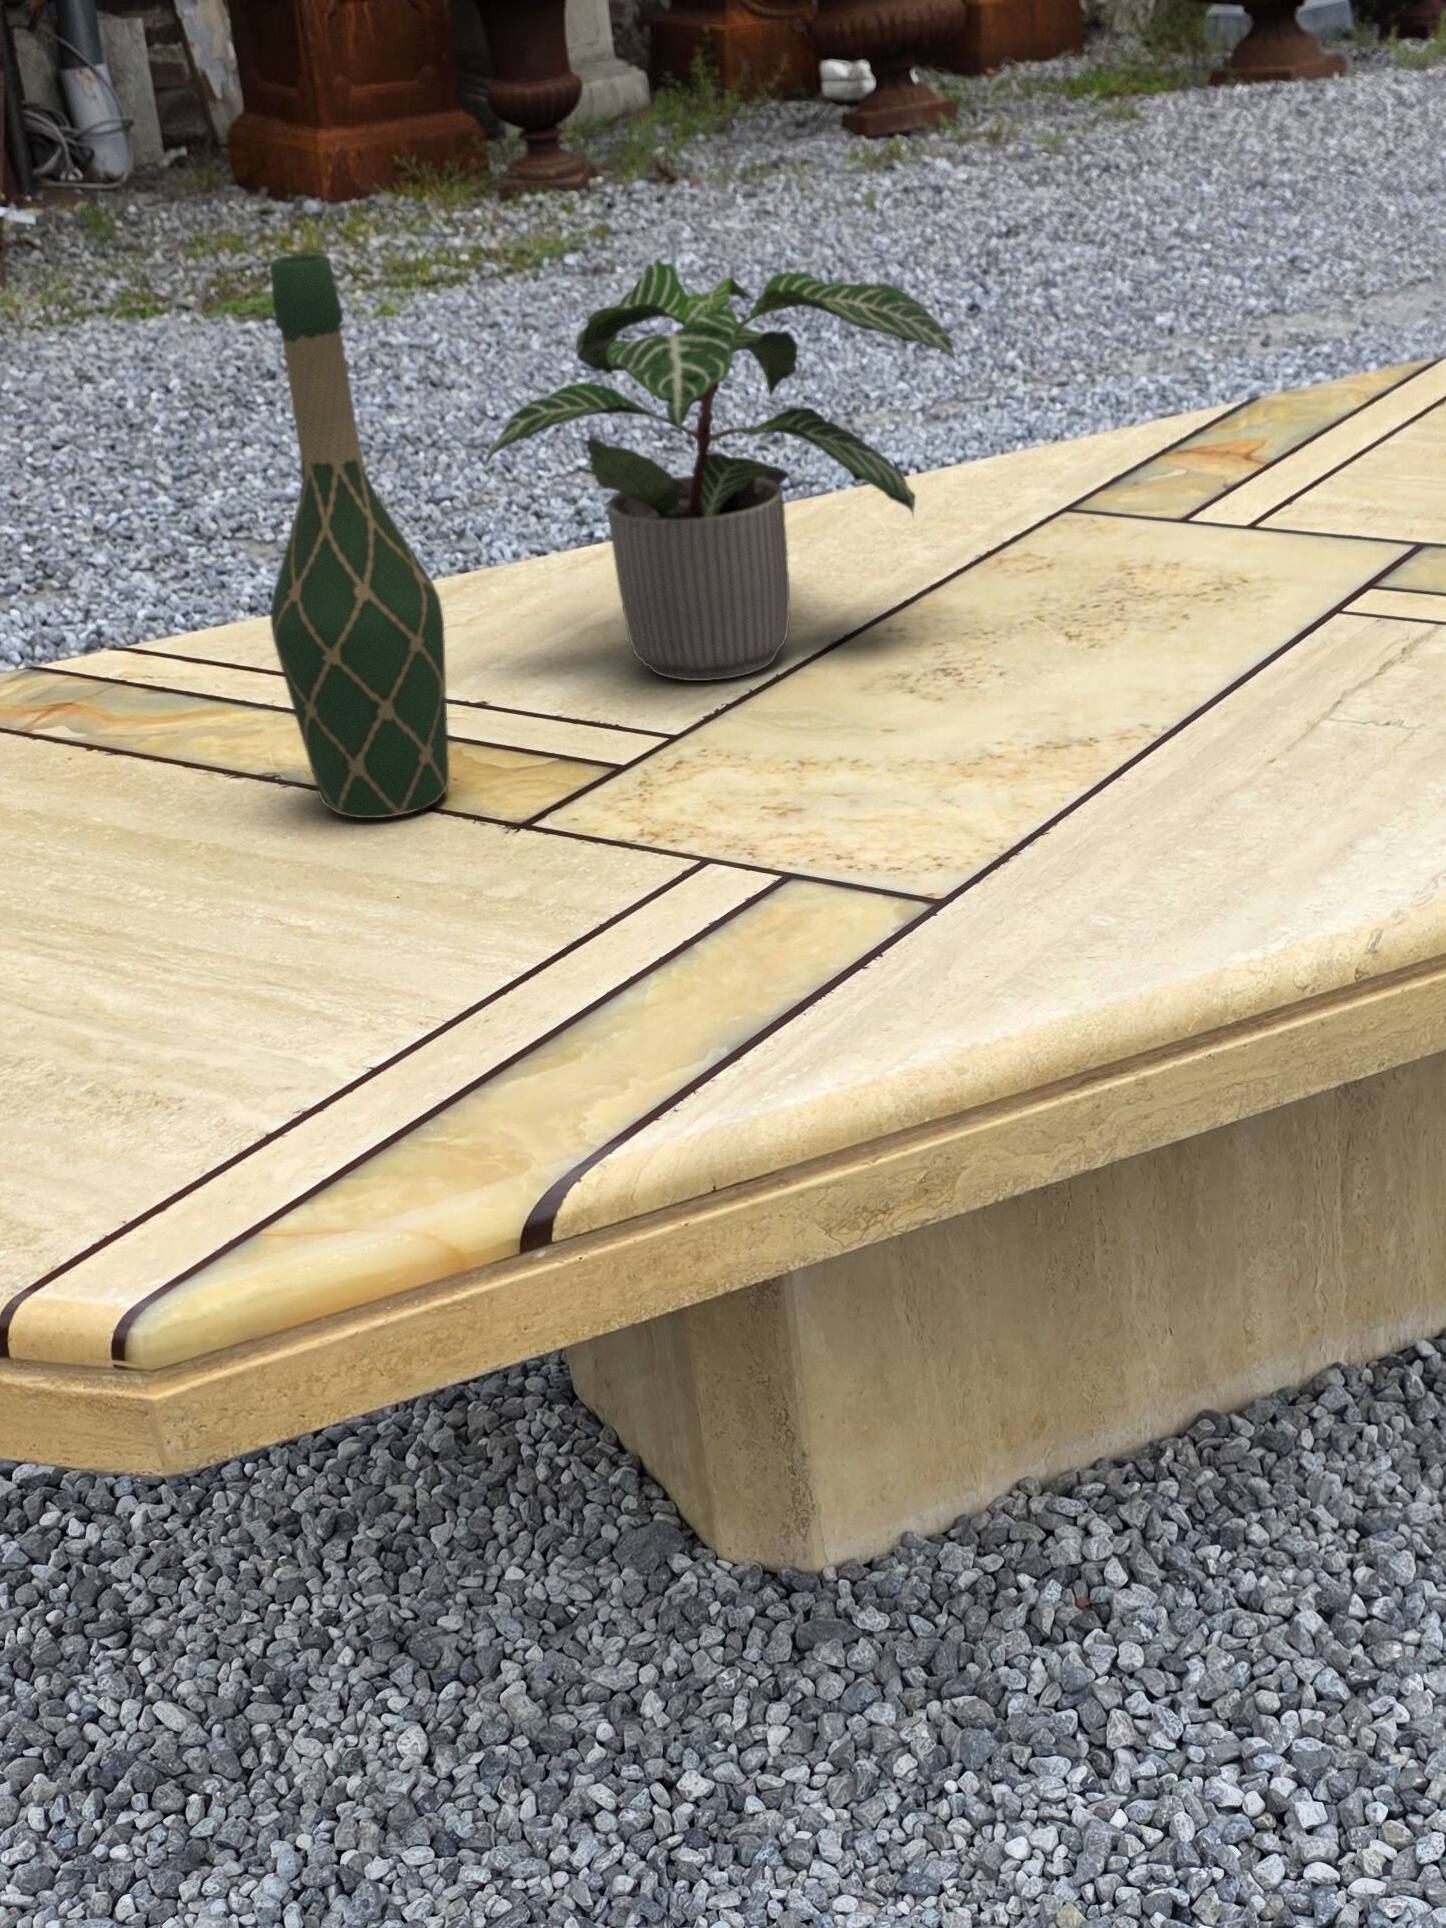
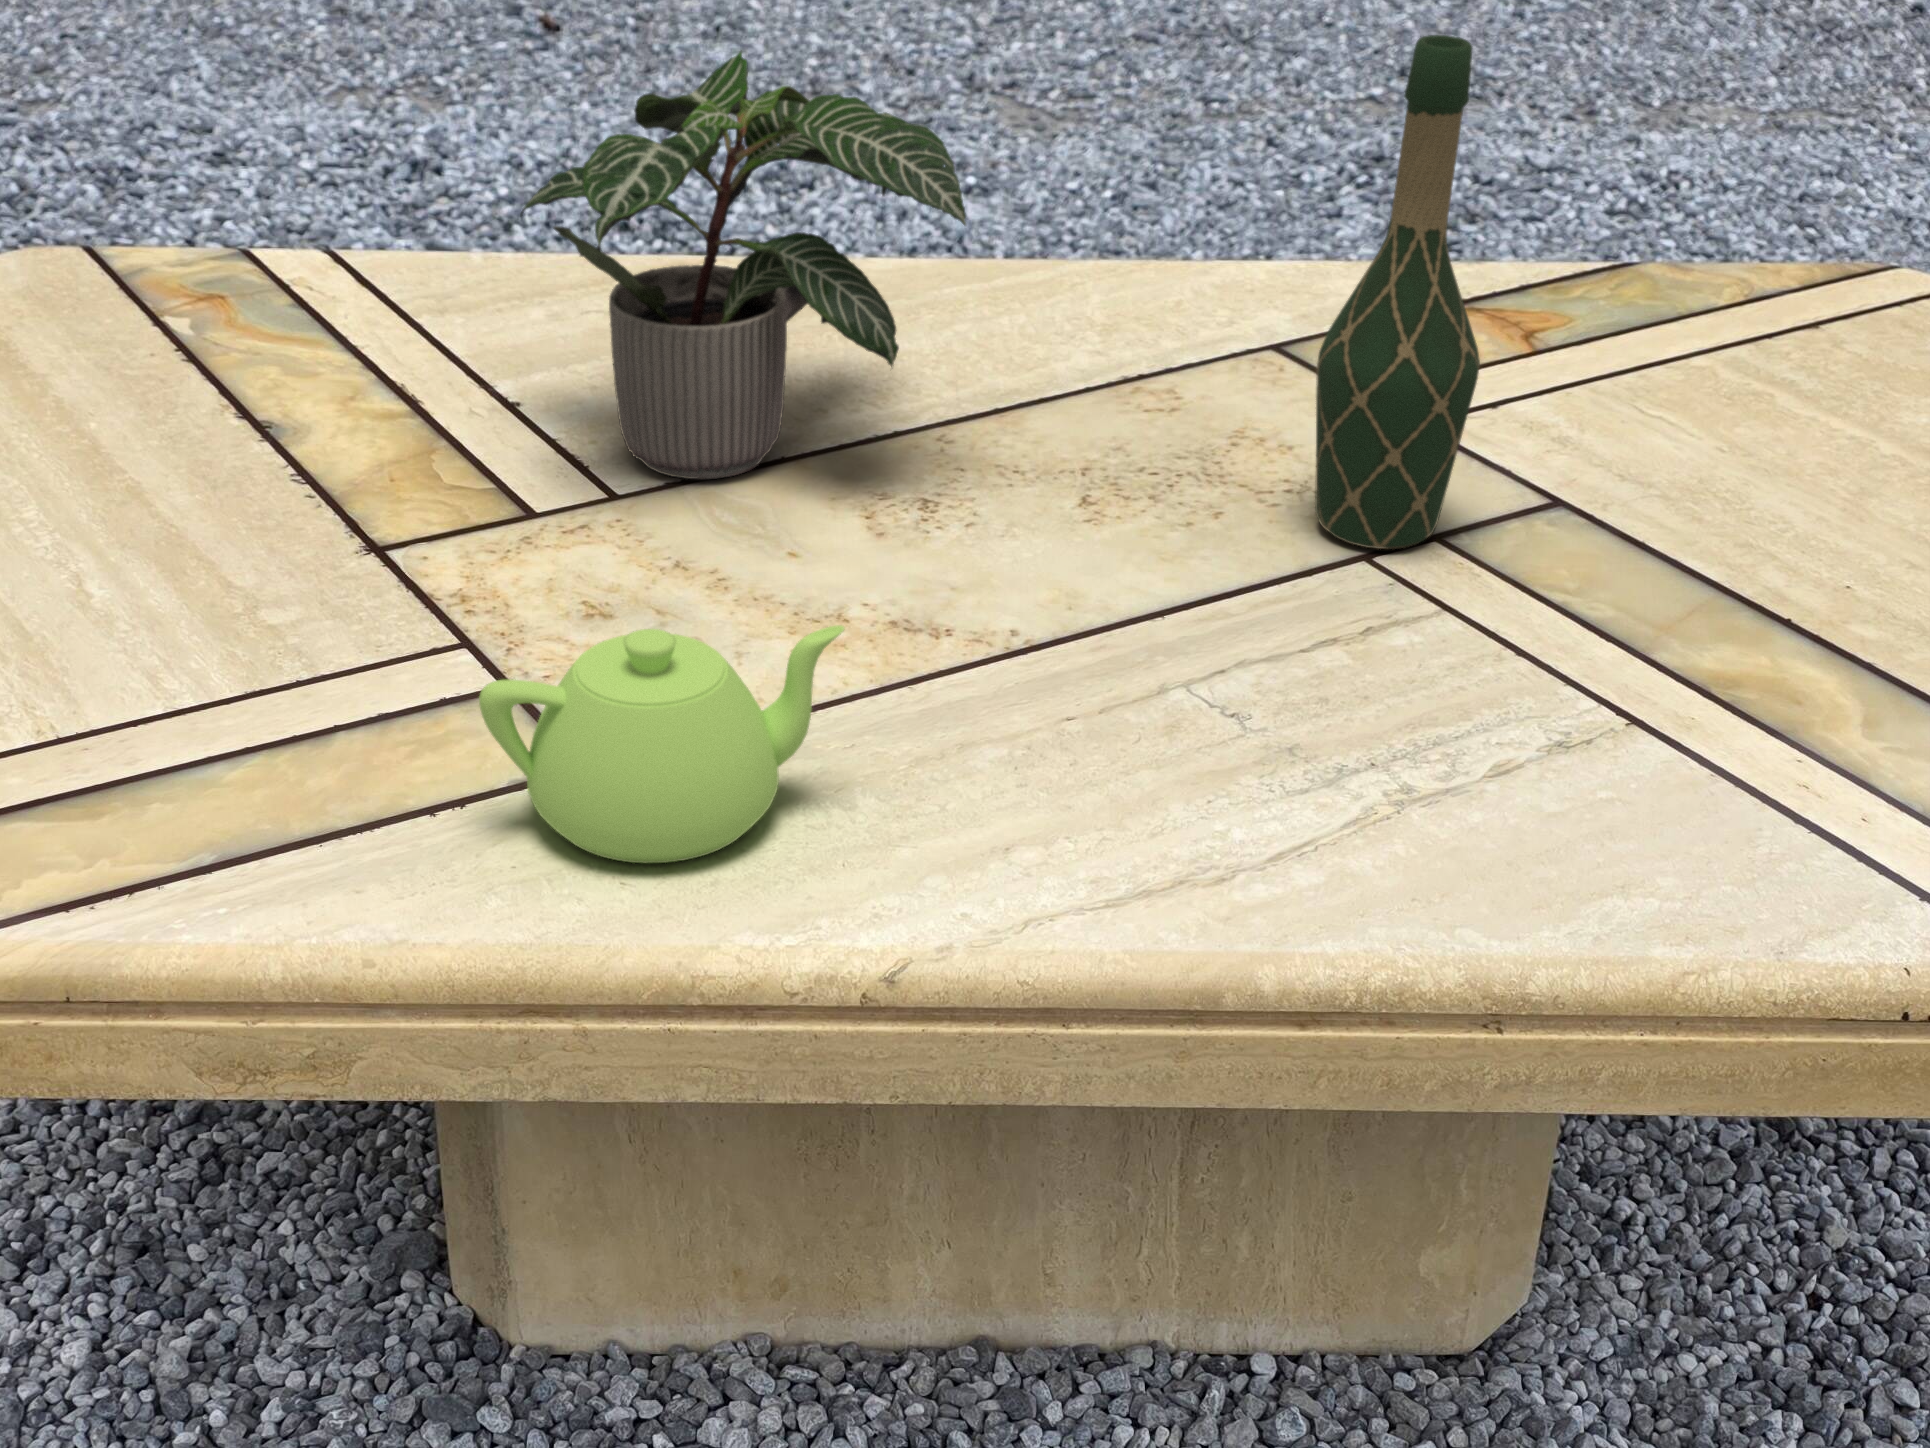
wine bottle: present [270,254,449,818] -> present [1315,35,1480,549]
teapot: none [955,639,1208,893] -> present [479,625,844,863]

